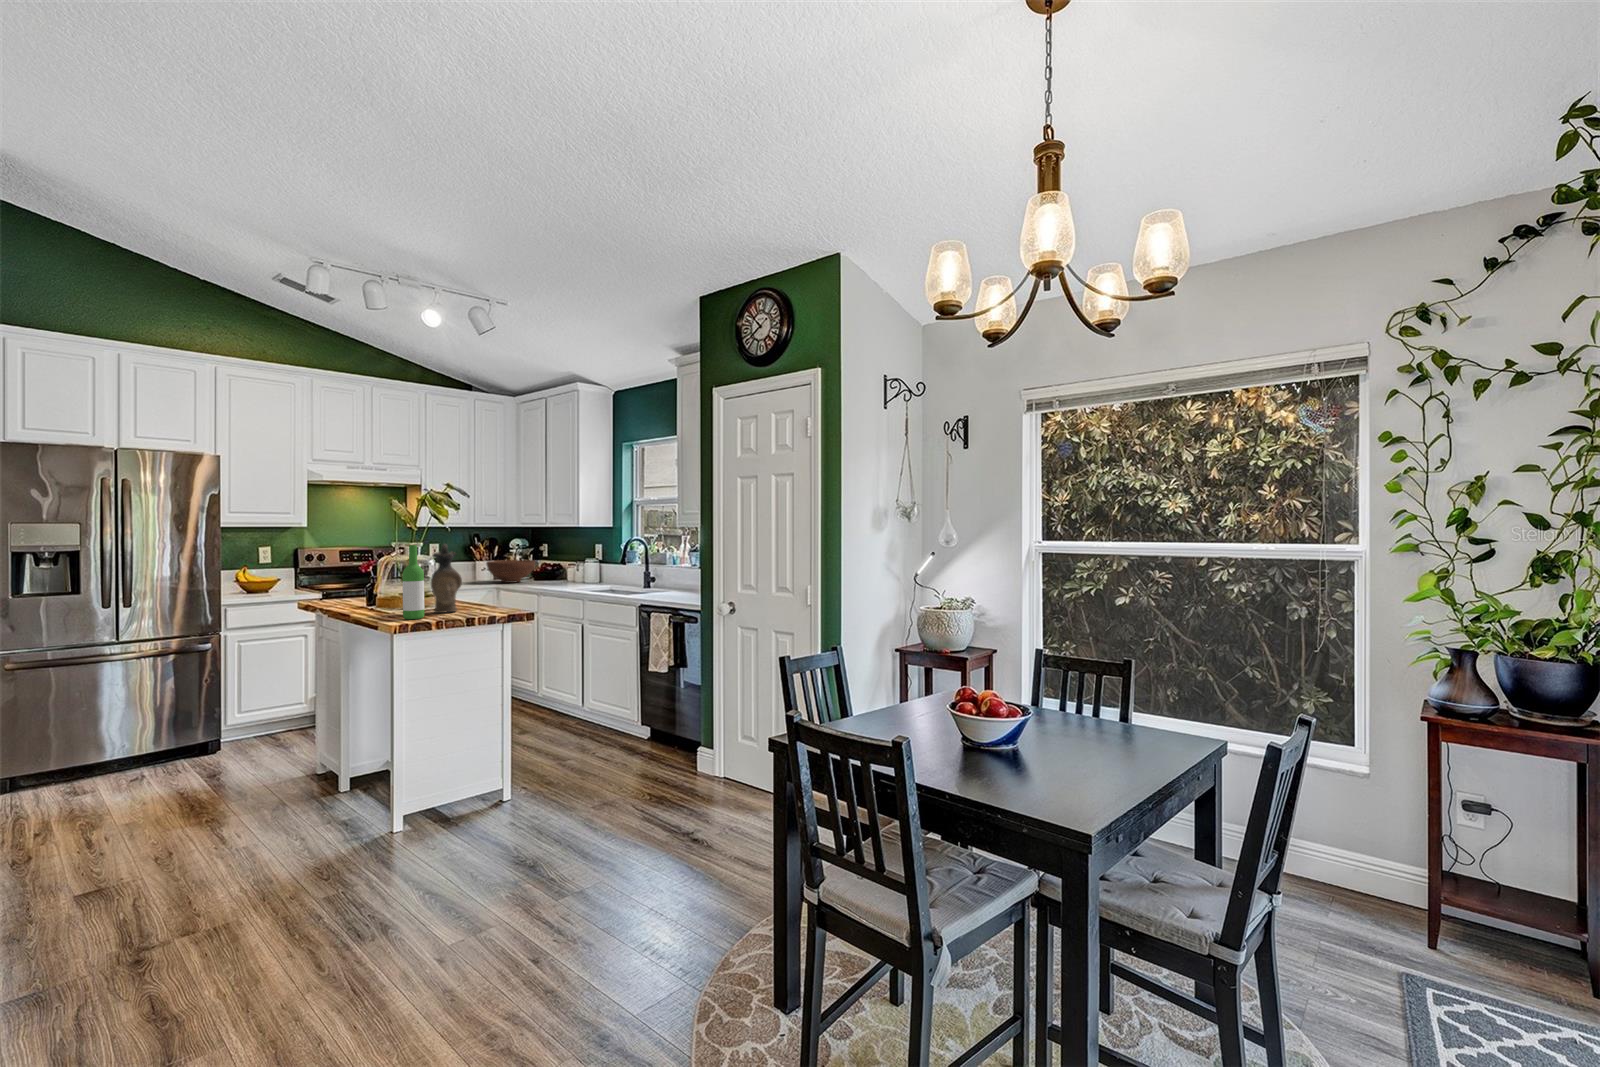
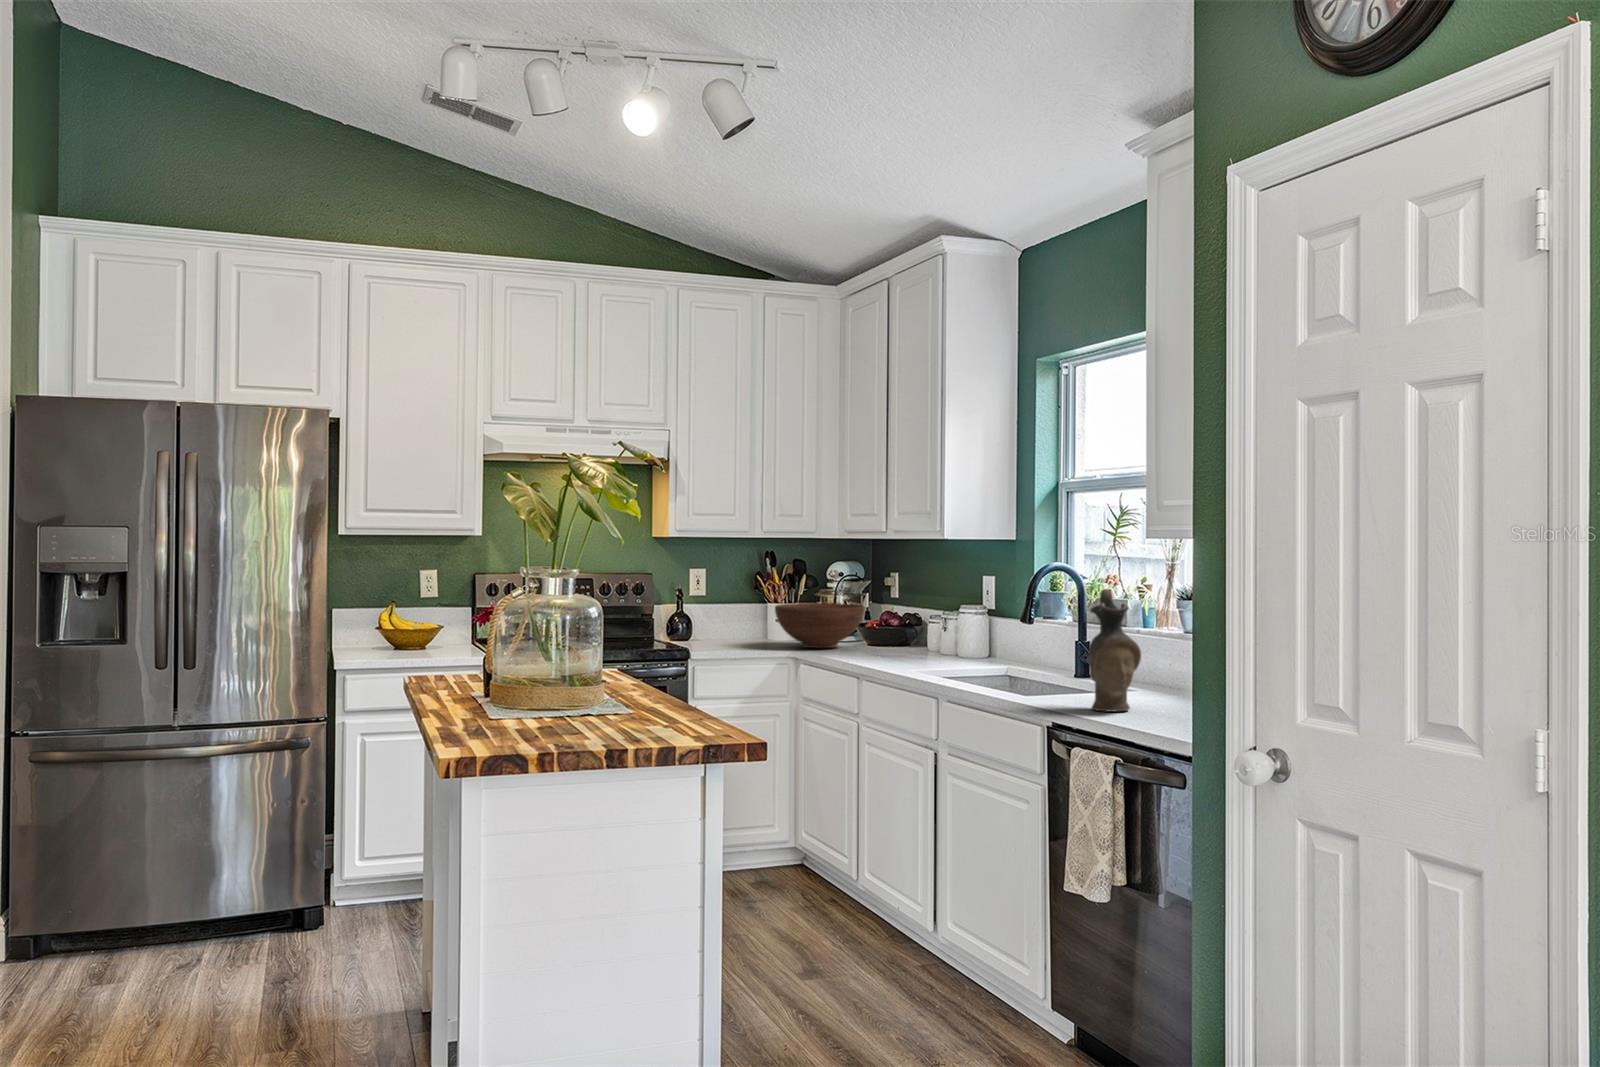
ceramic pitcher: present [431,544,462,613] -> present [1088,589,1141,711]
wine bottle: present [403,545,424,619] -> none [467,573,512,746]

